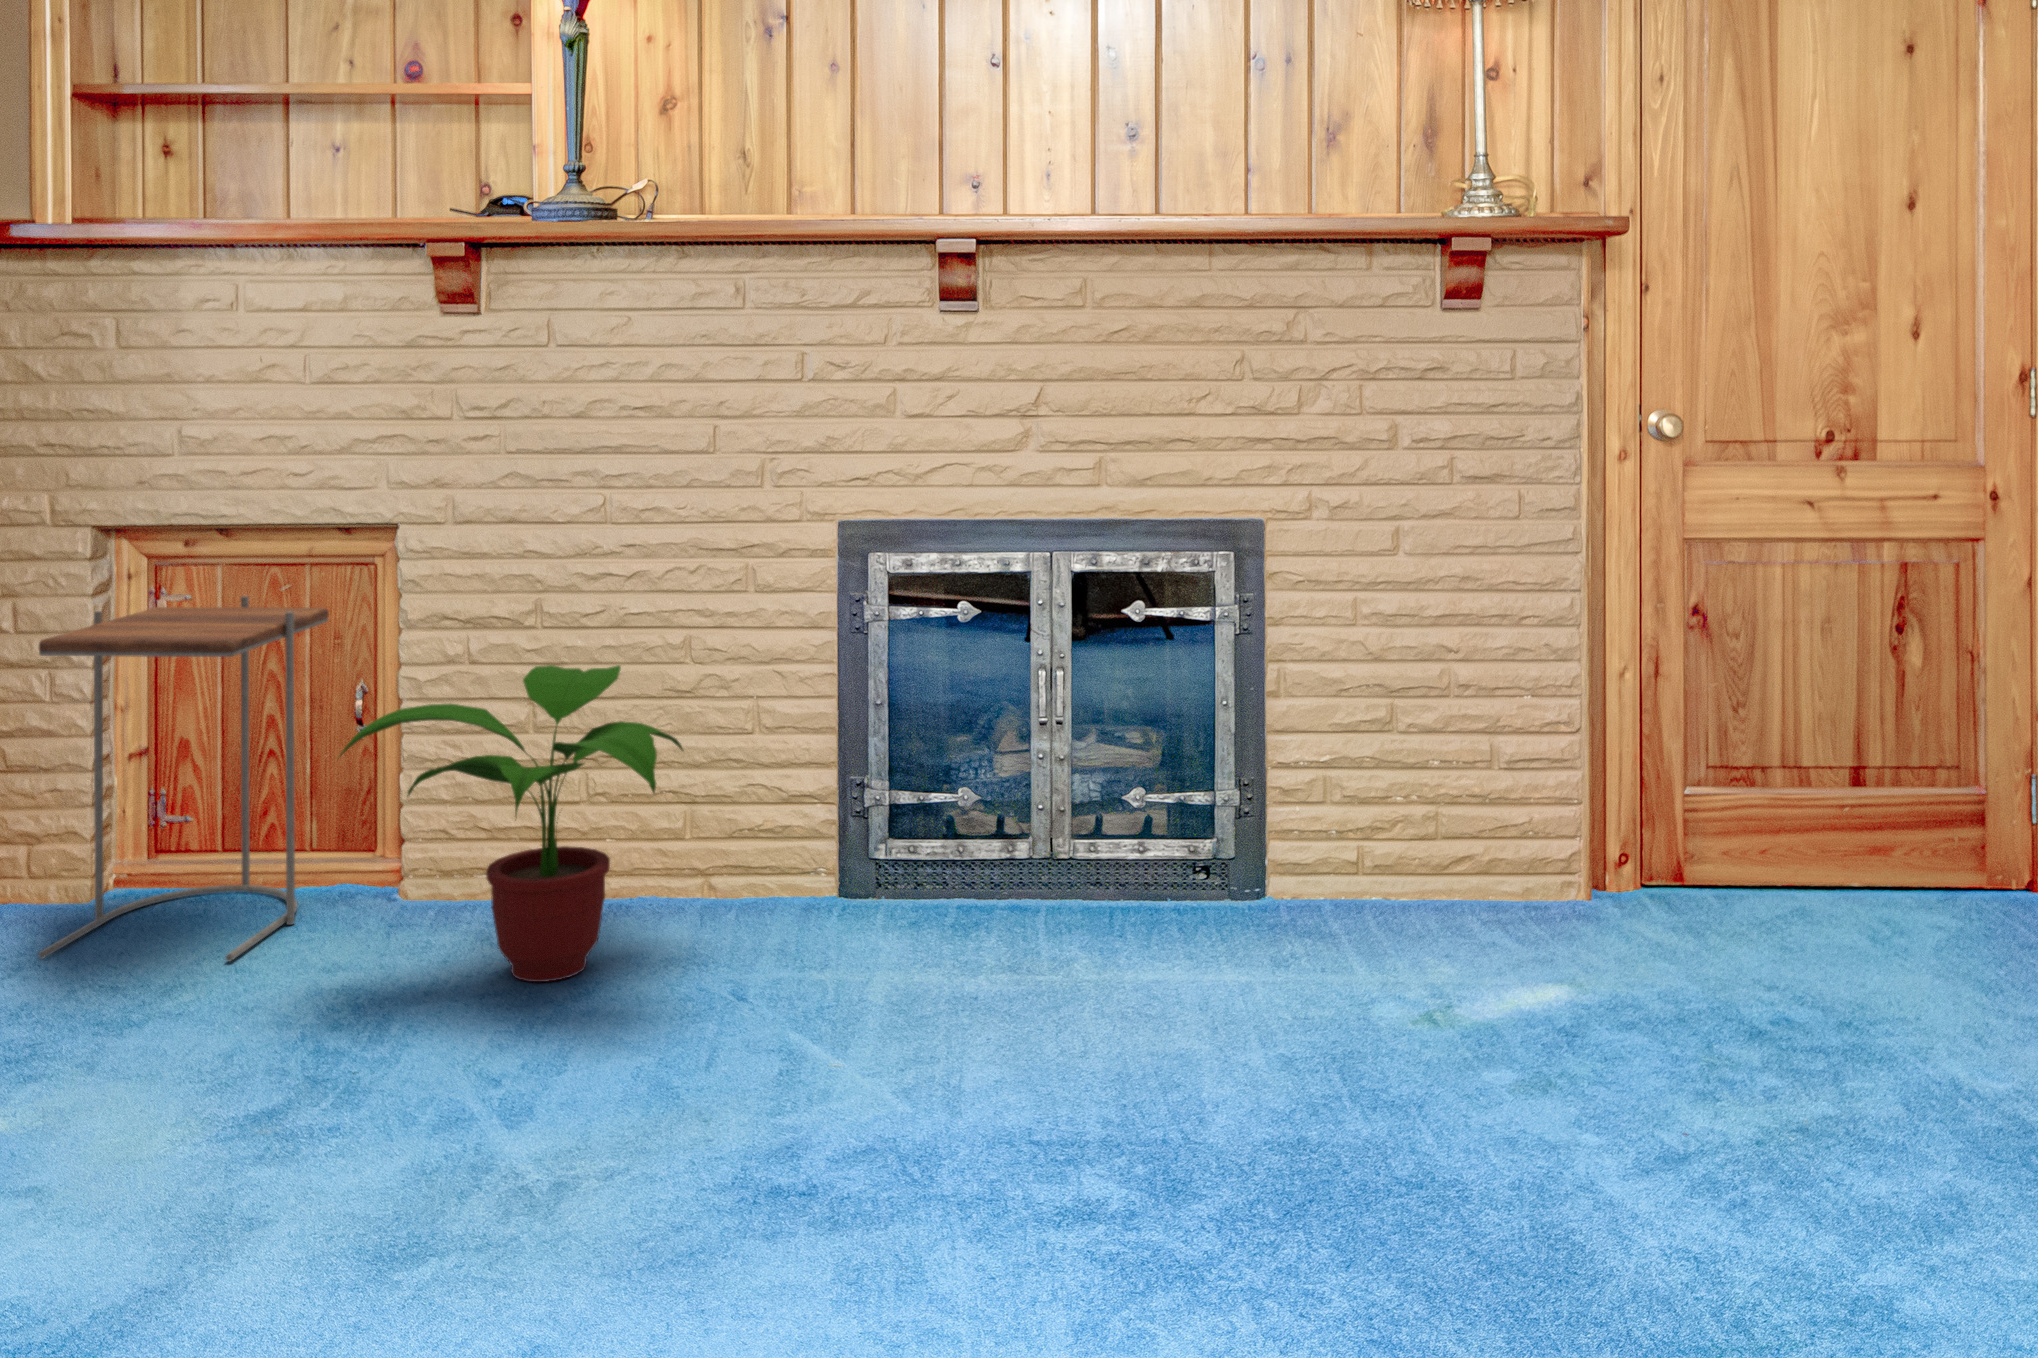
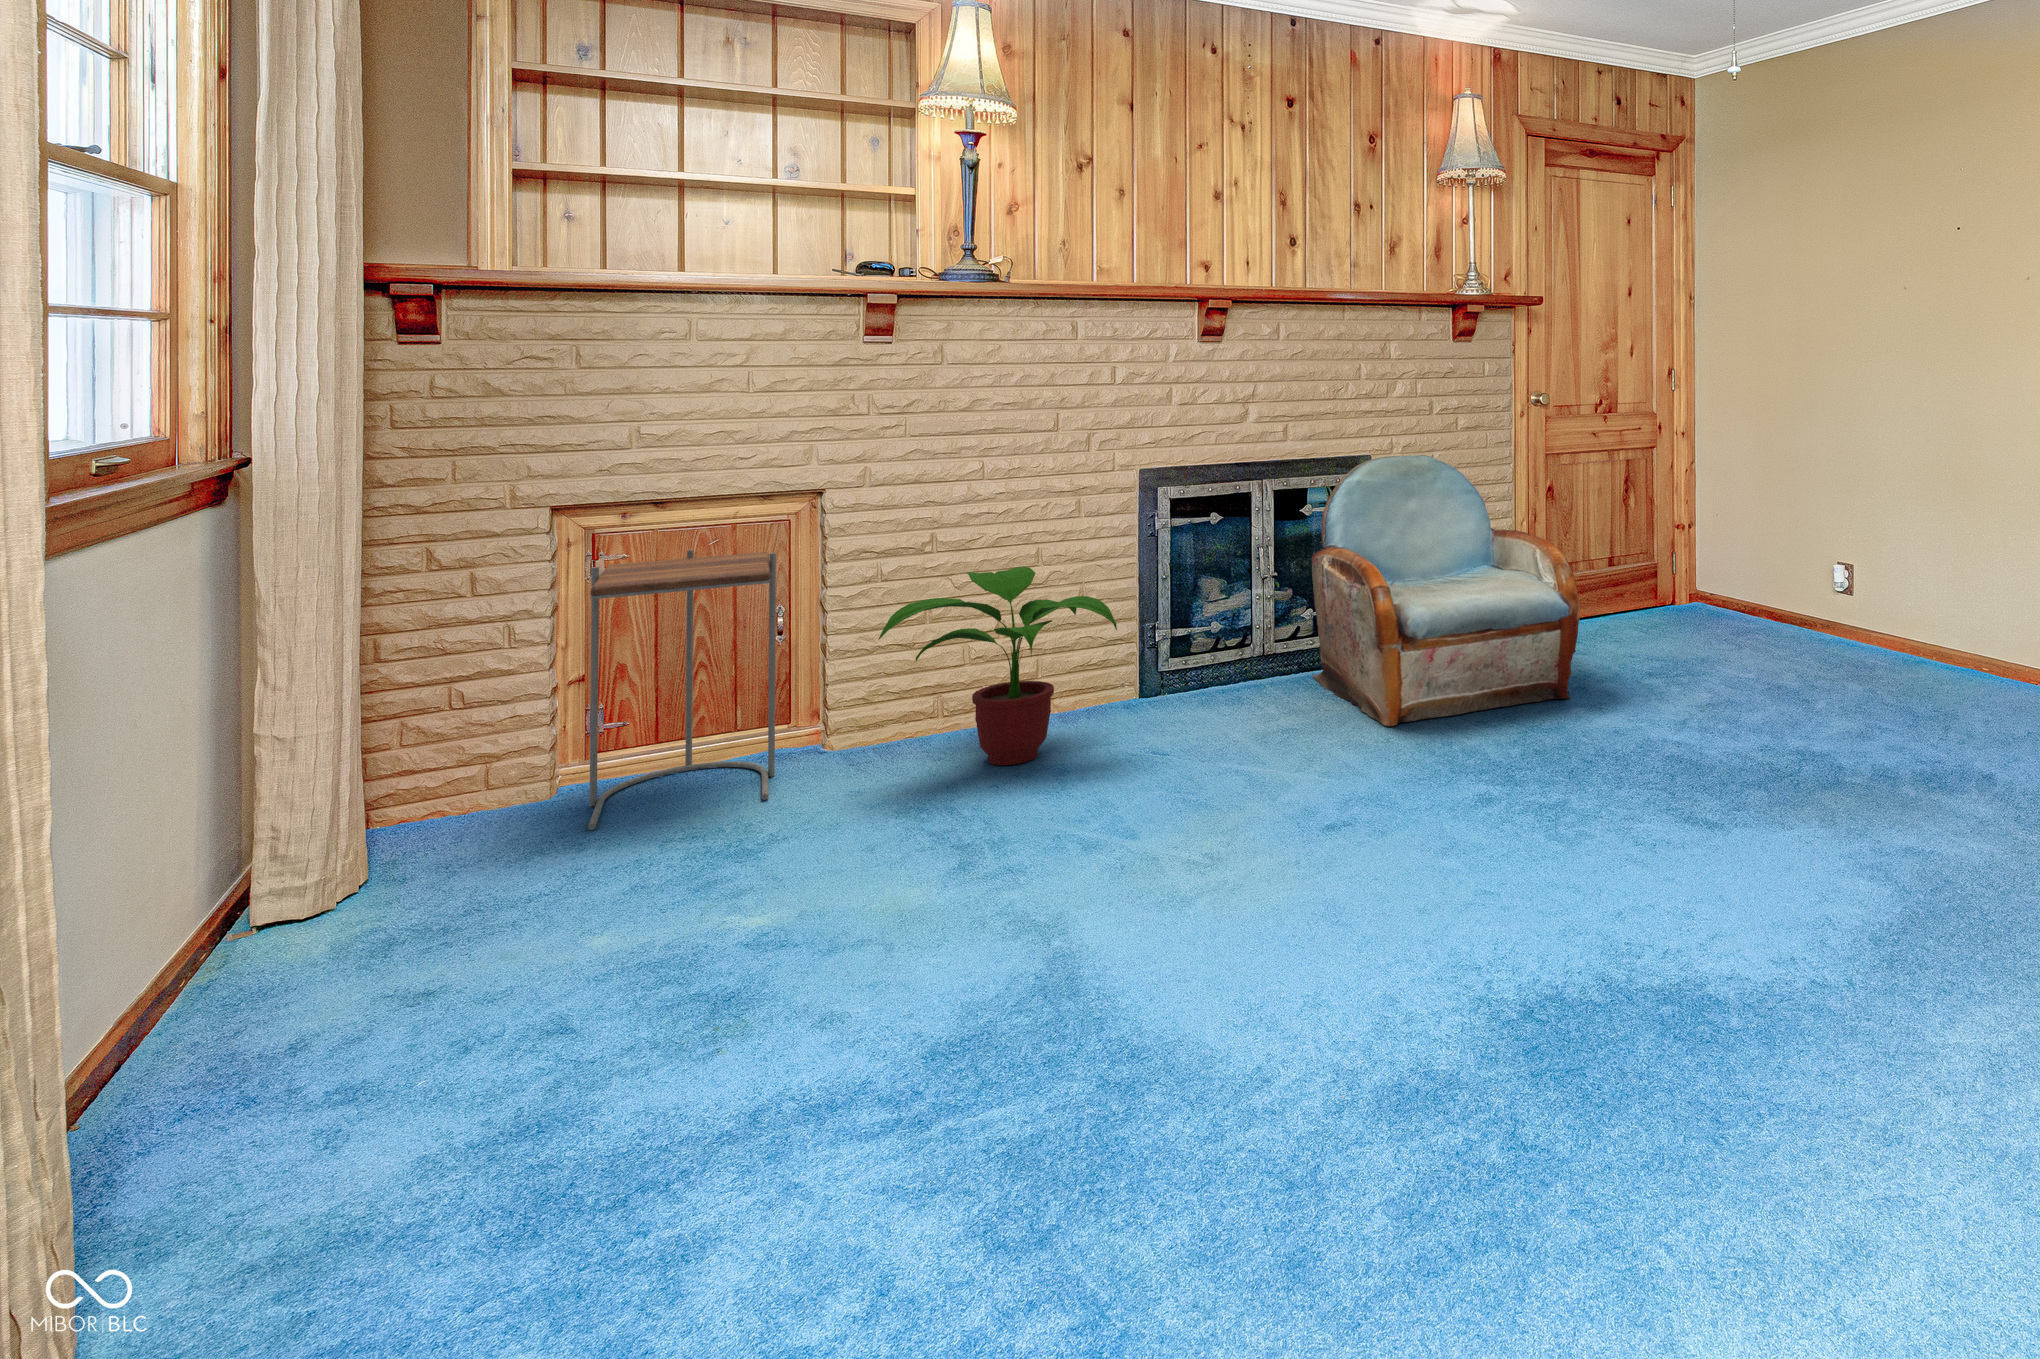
armchair: none [1082,525,1549,1083] -> present [1312,455,1580,726]

